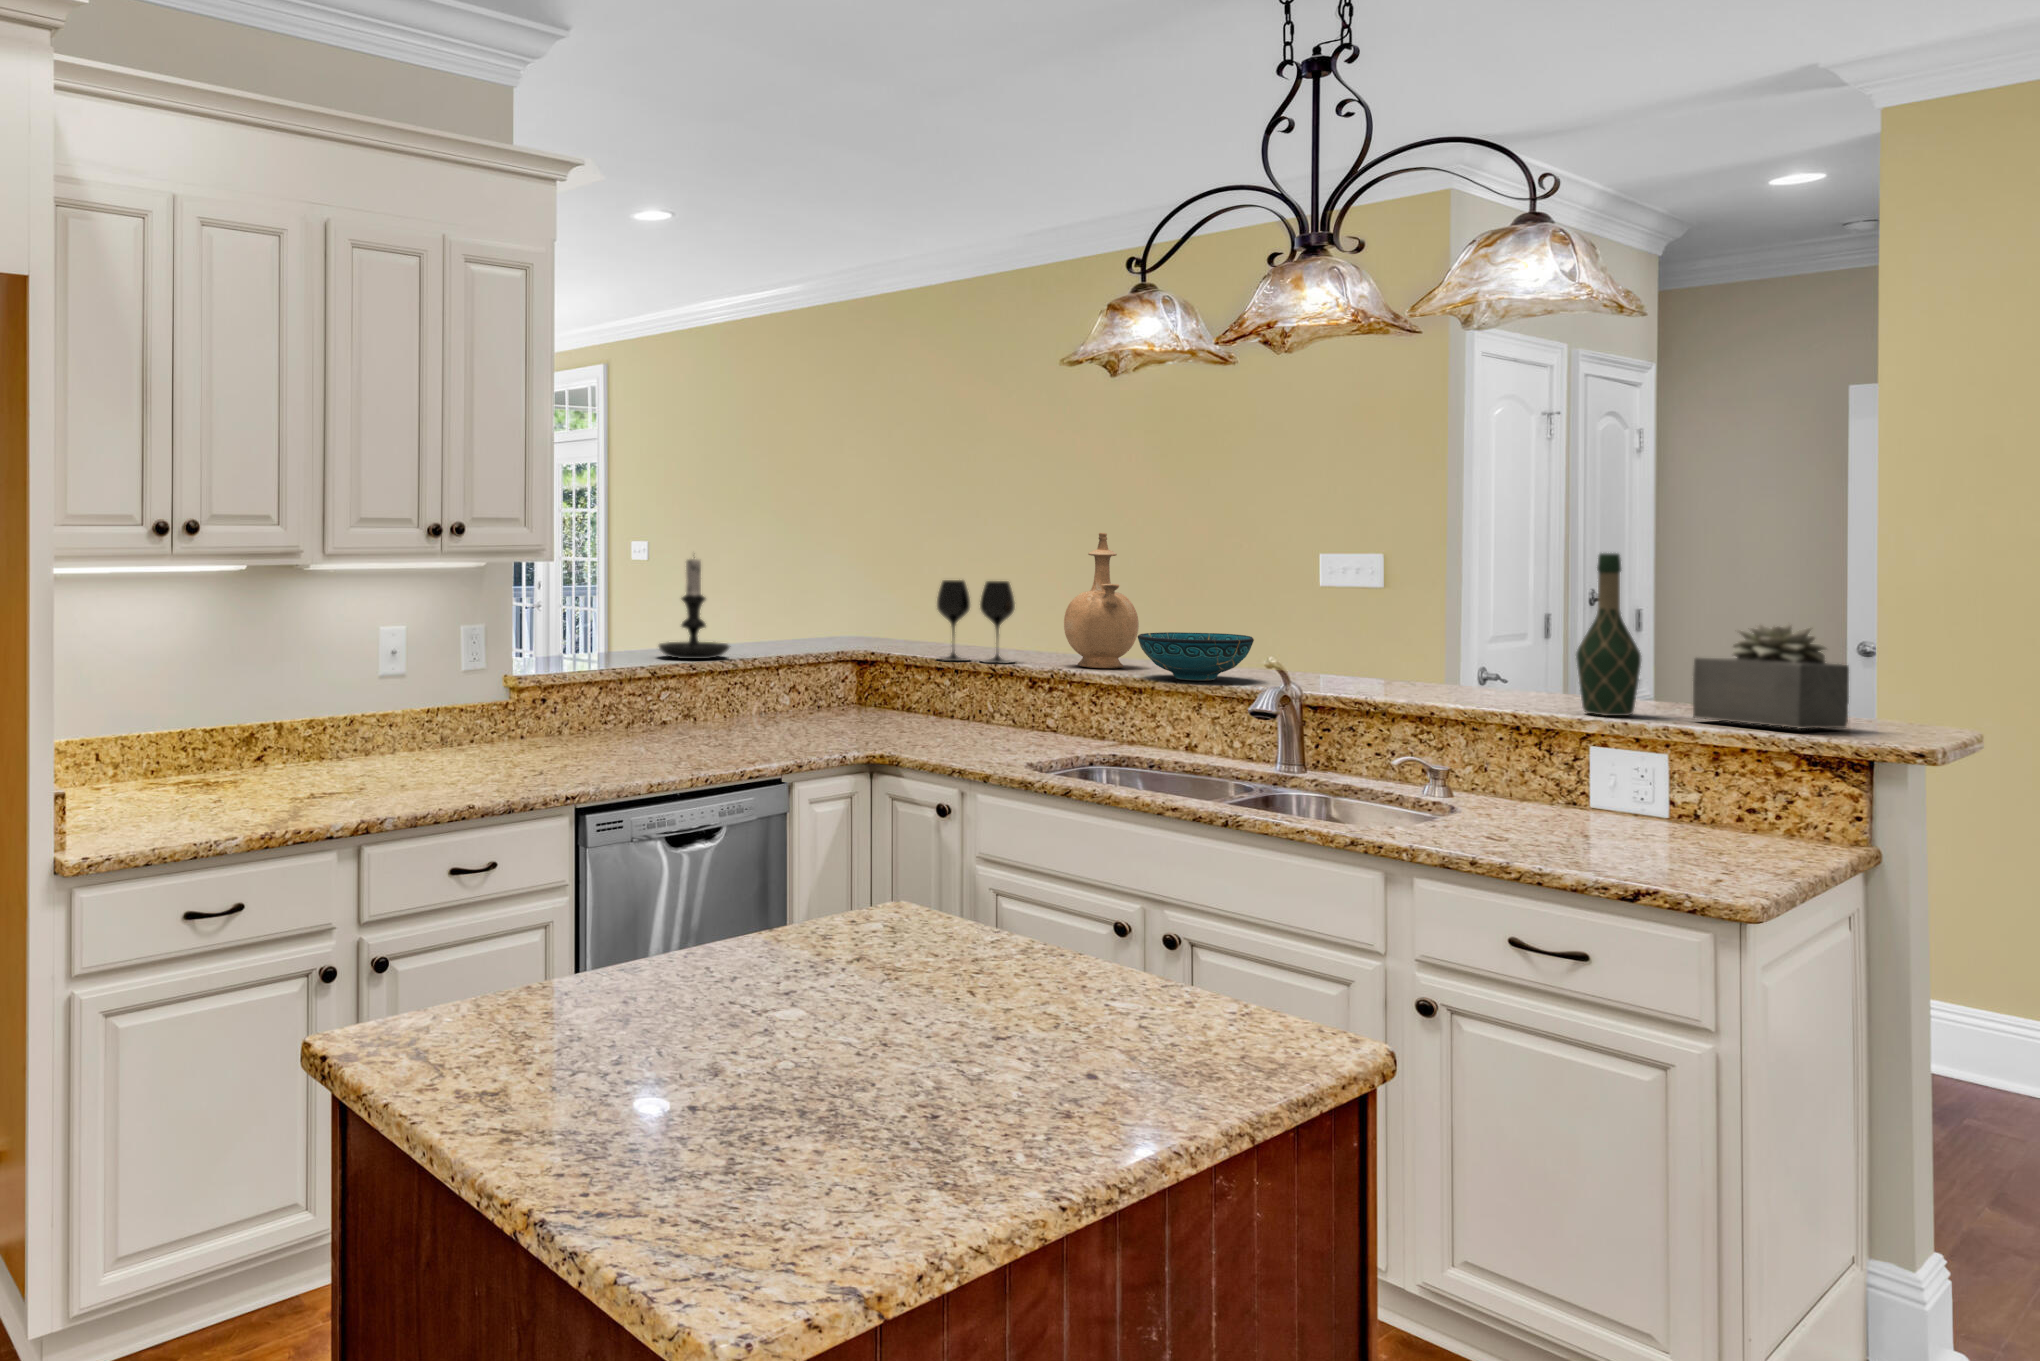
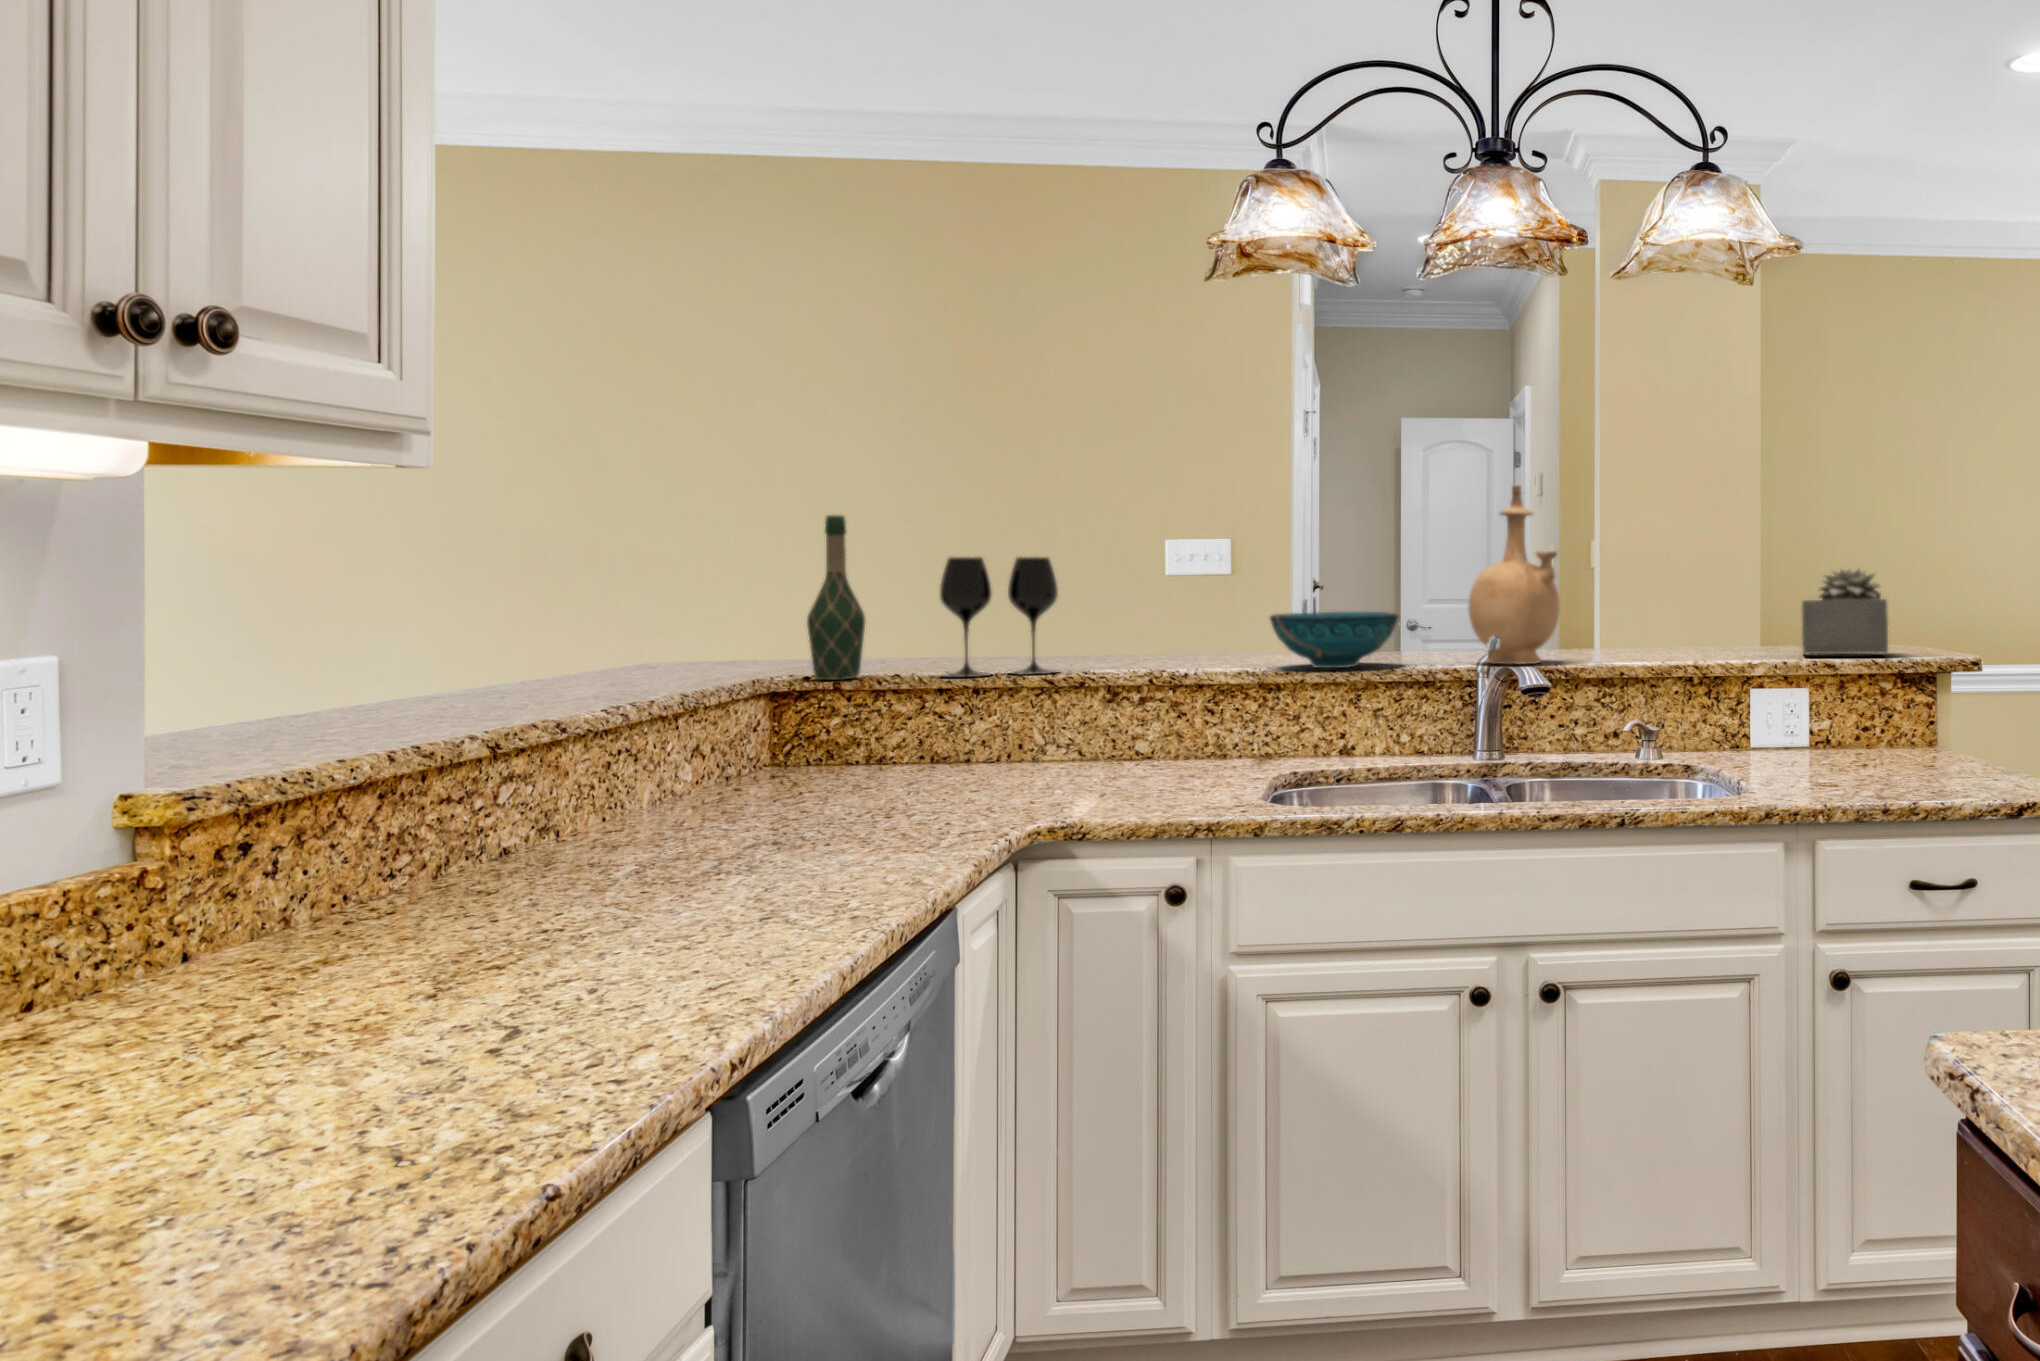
vase: present [1064,533,1139,668] -> present [1468,485,1560,664]
wine bottle: present [1576,553,1641,716] -> present [807,515,865,680]
candle holder: present [659,557,729,659] -> none [408,499,598,716]

